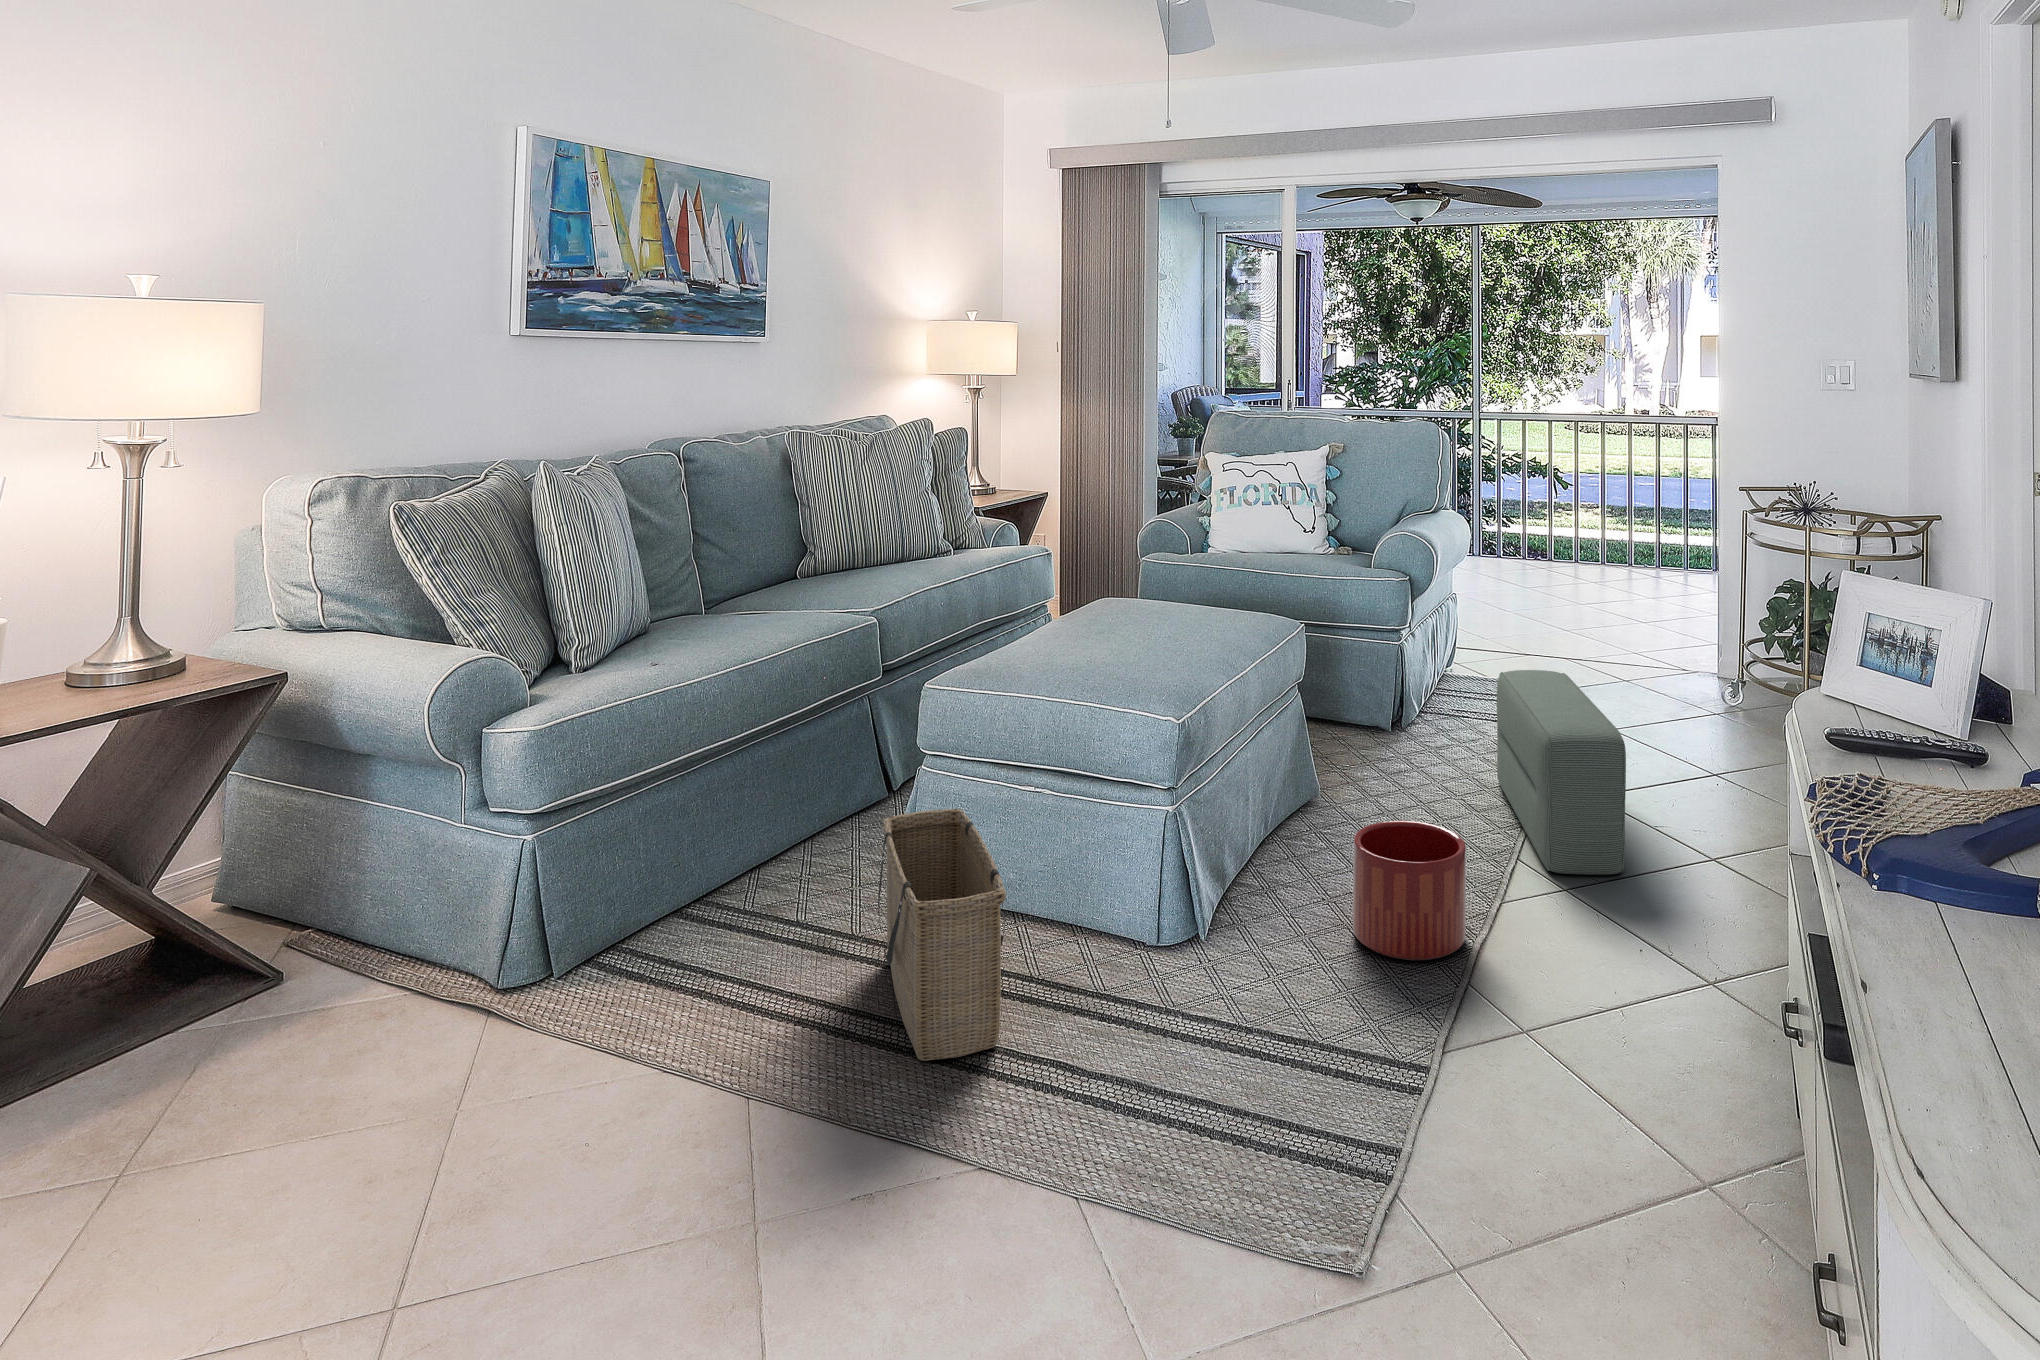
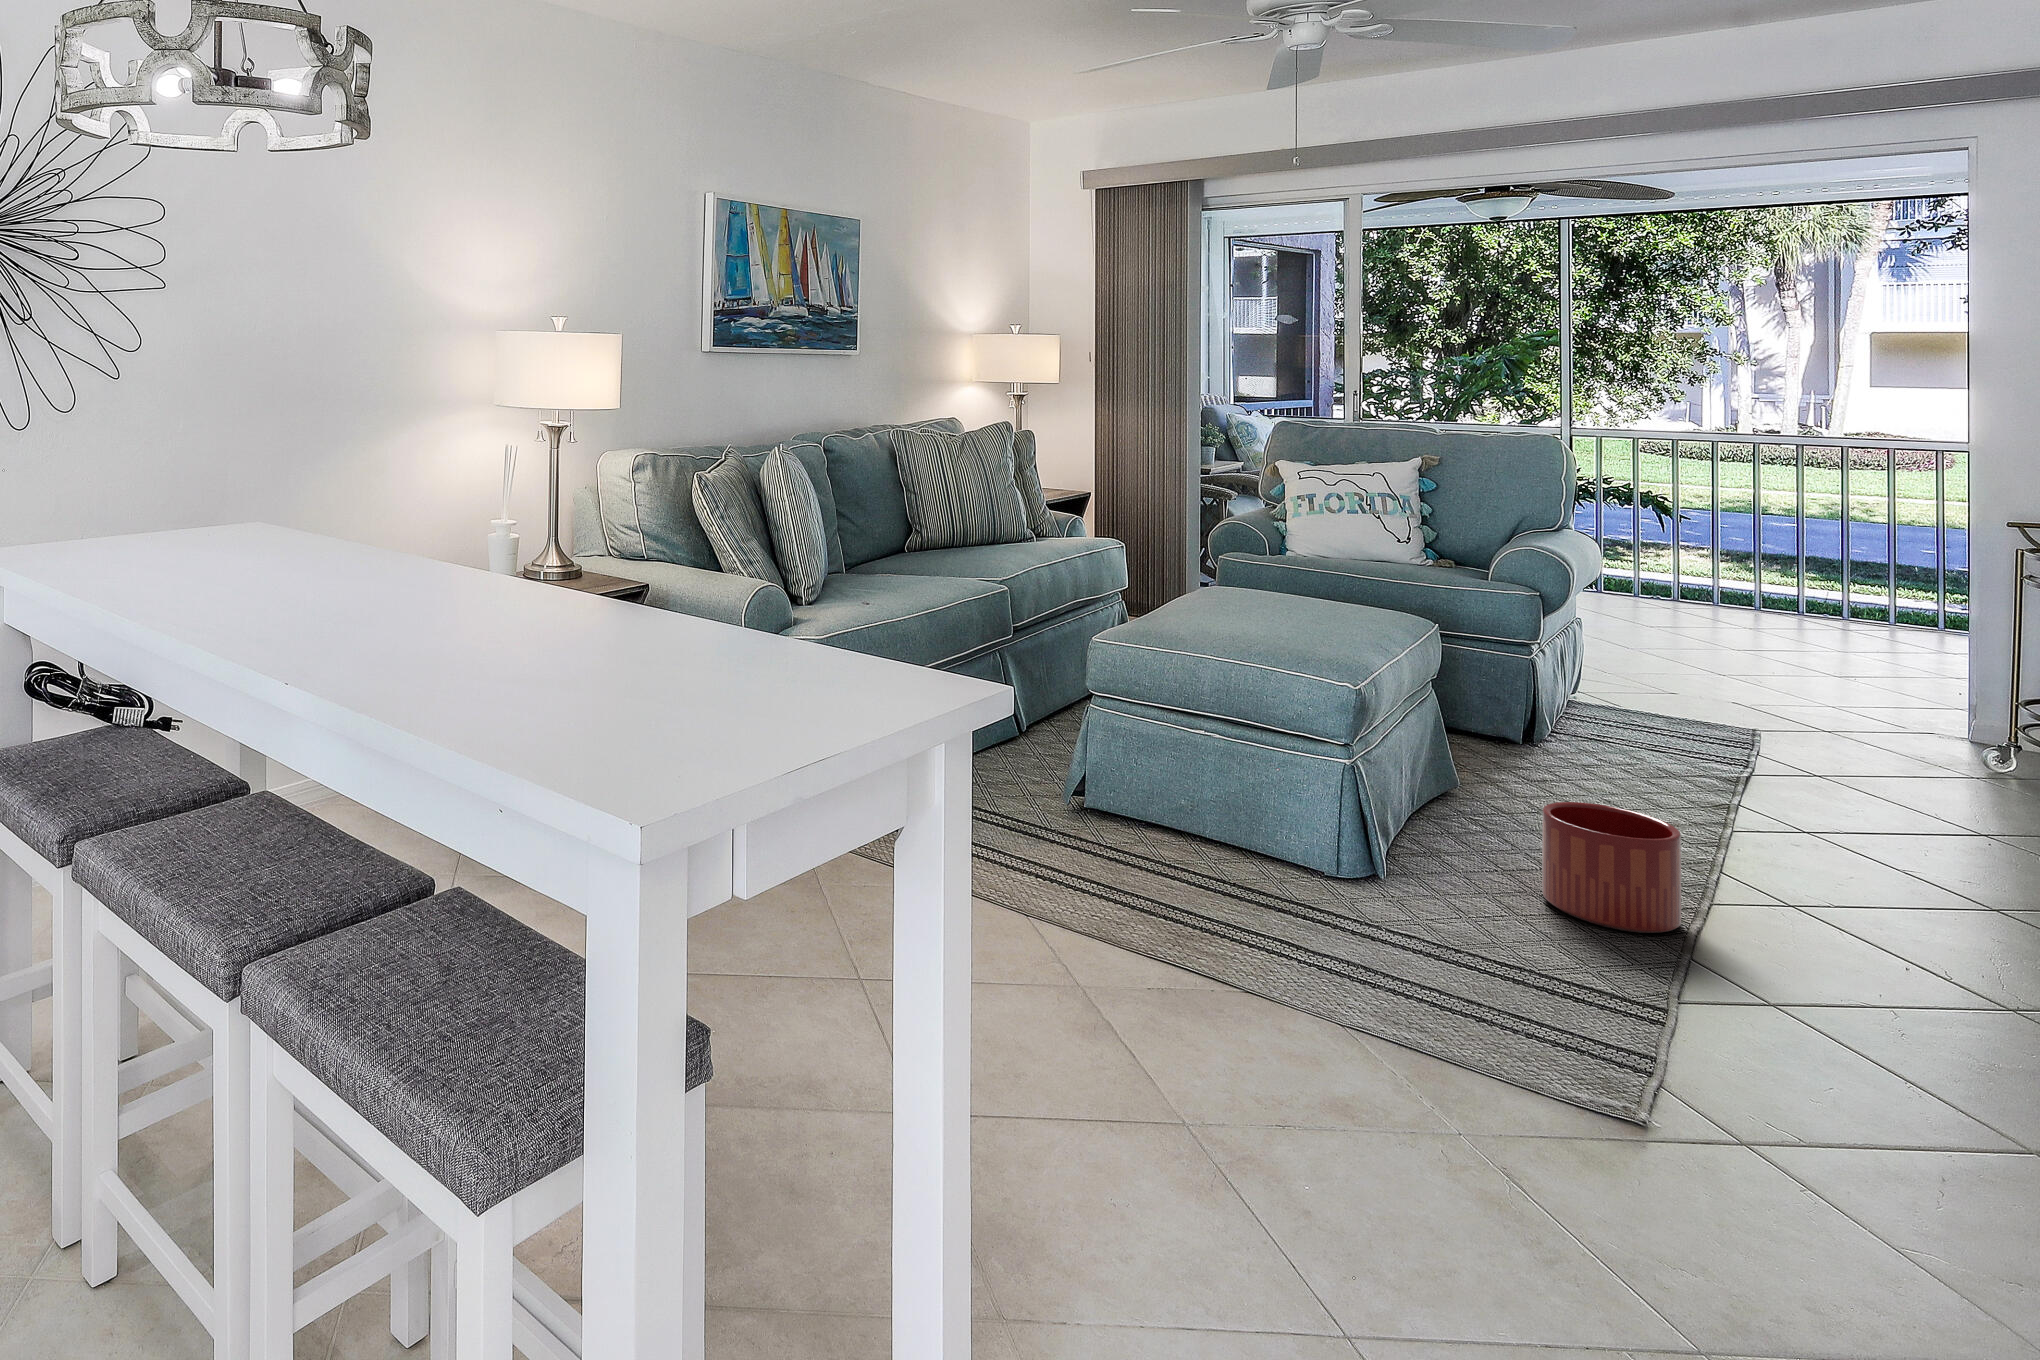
pouf: present [1497,670,1626,875] -> none [1673,688,1875,899]
basket: present [878,809,1006,1061] -> none [1077,734,1222,923]

